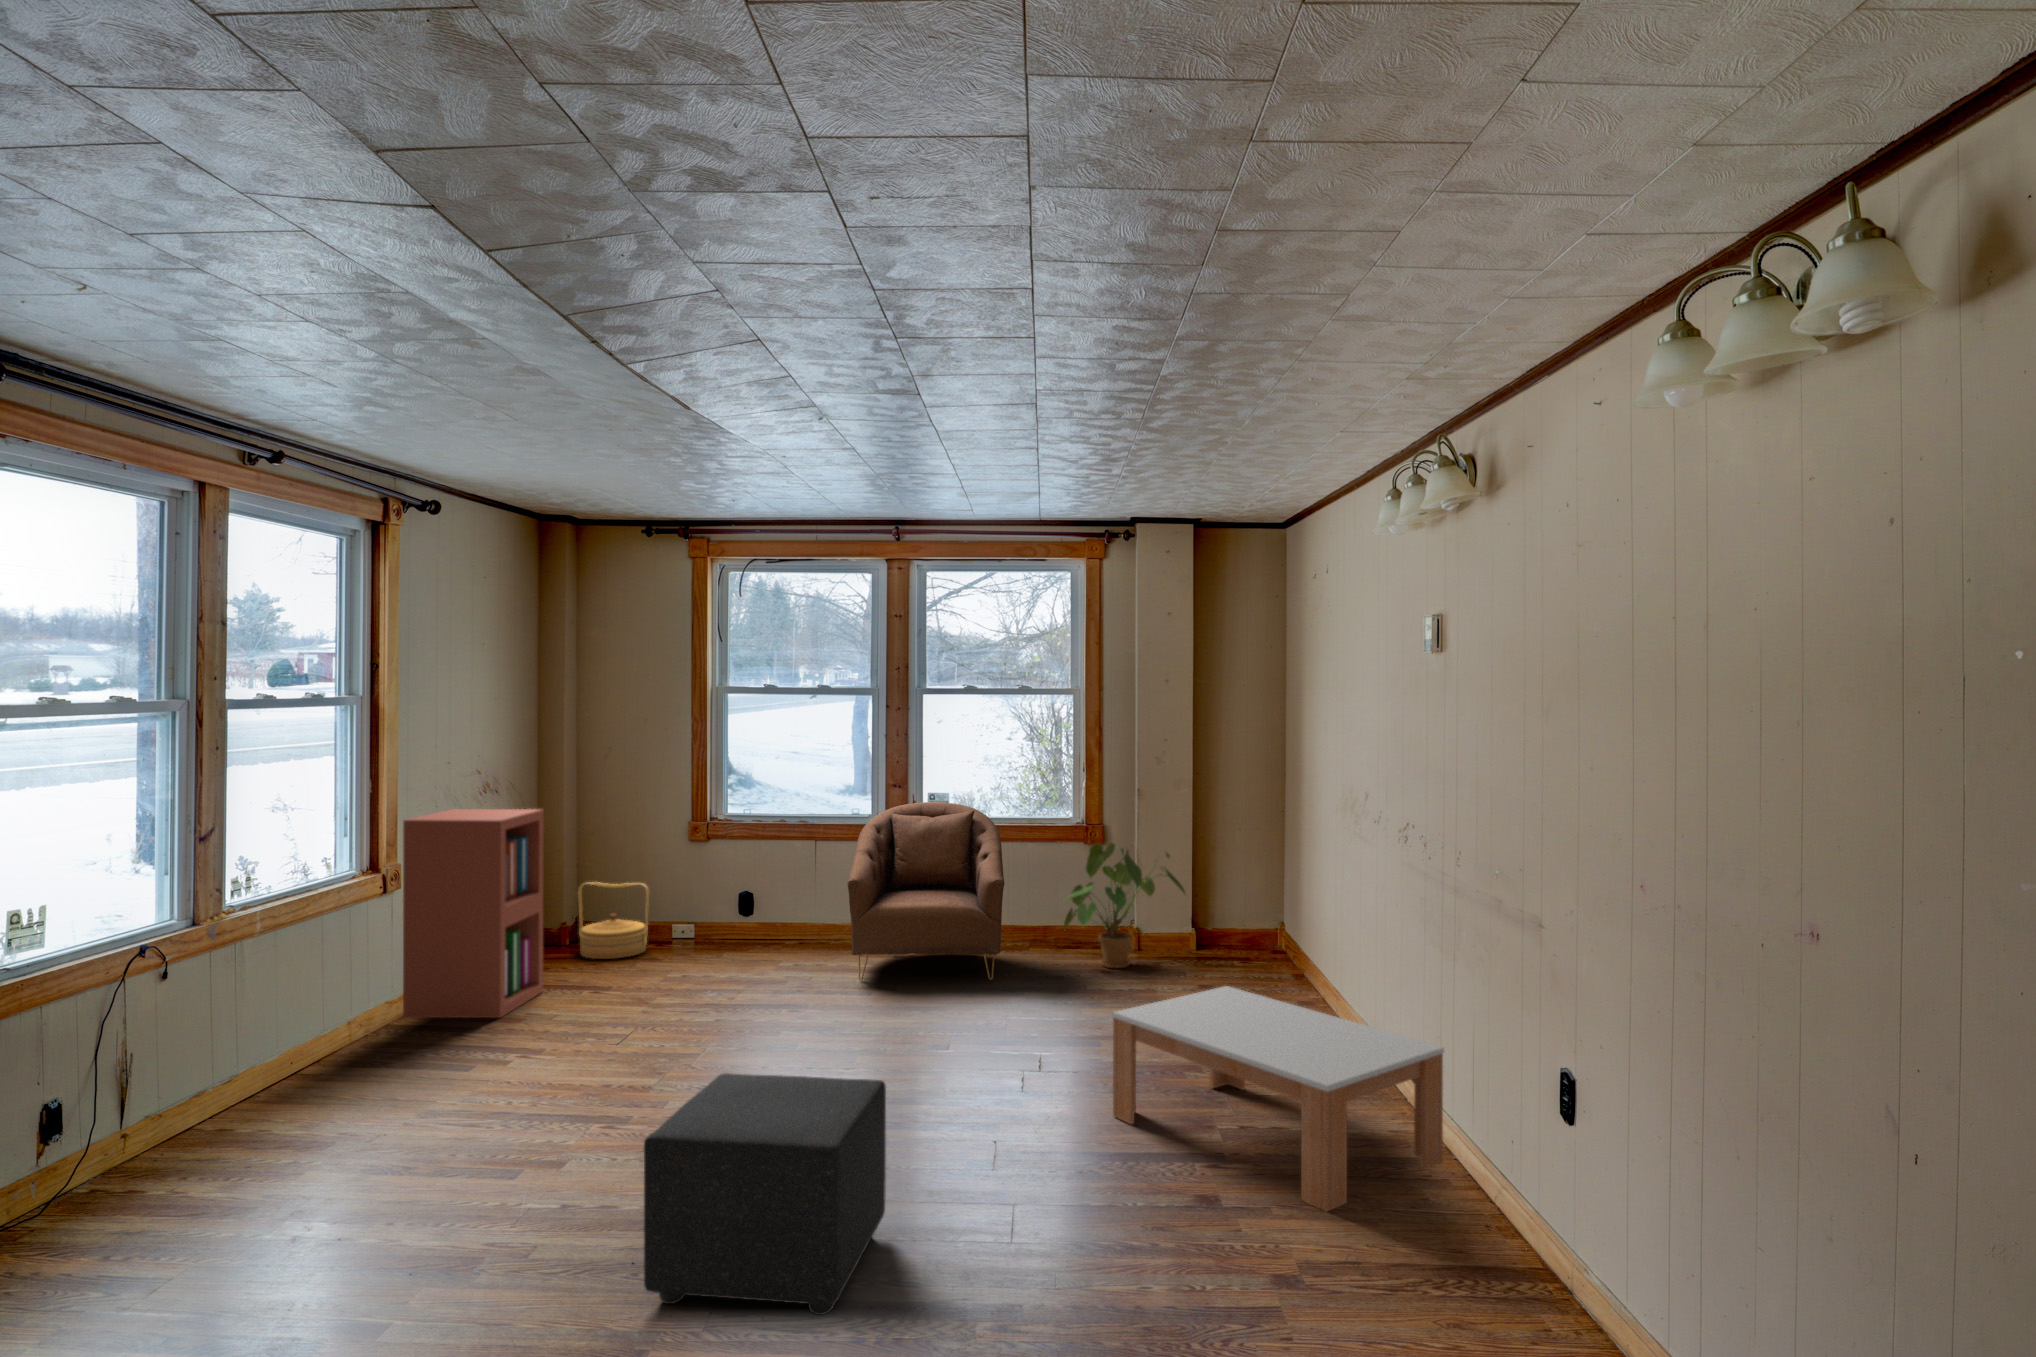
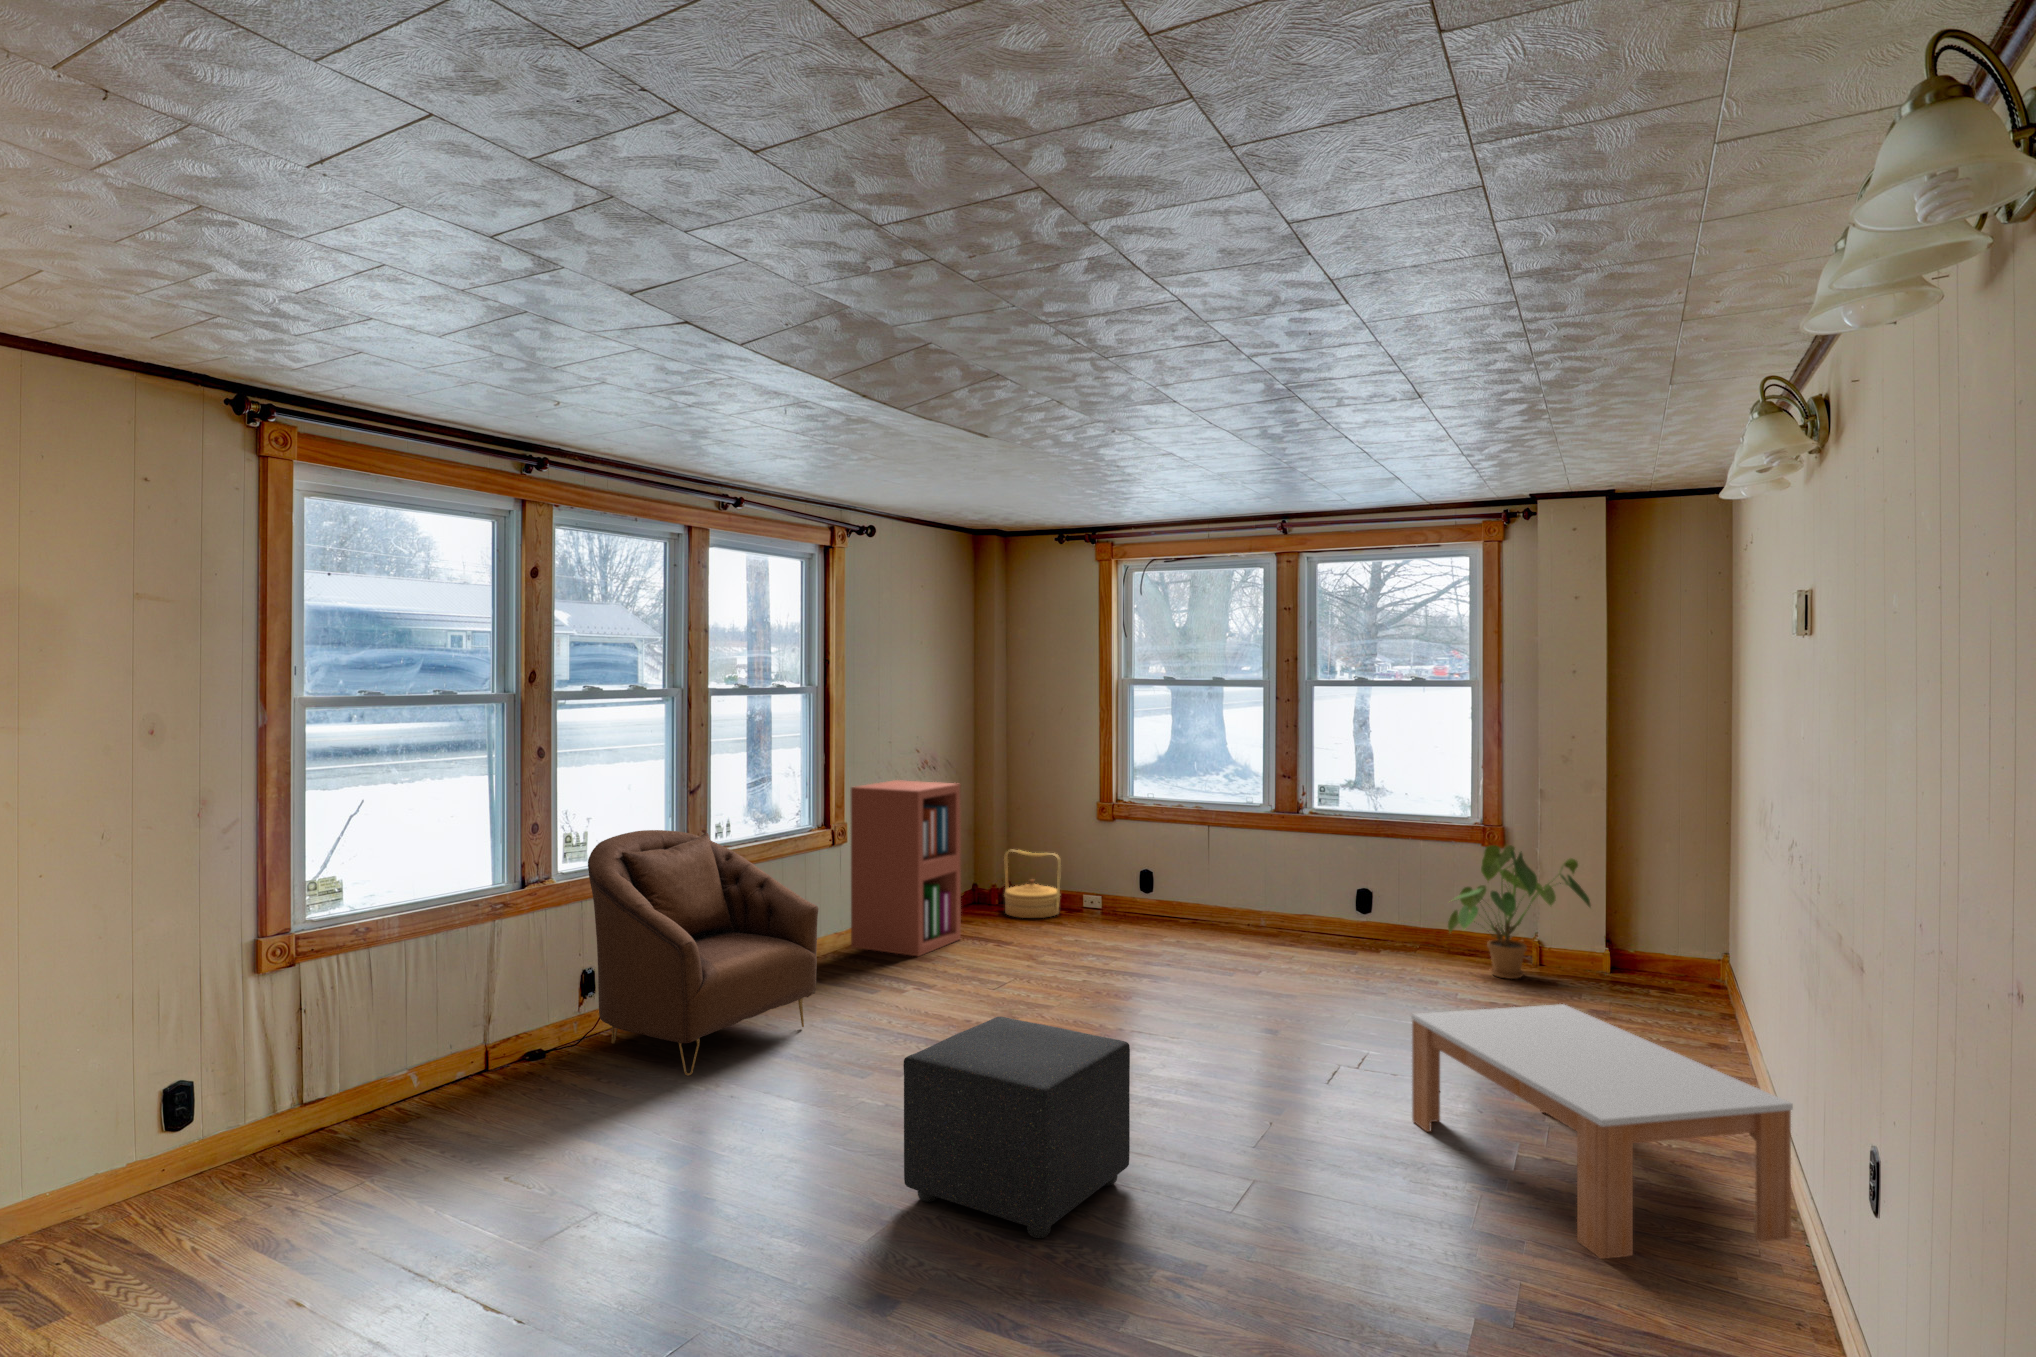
armchair: present [847,802,1005,981] -> present [588,830,818,1076]

